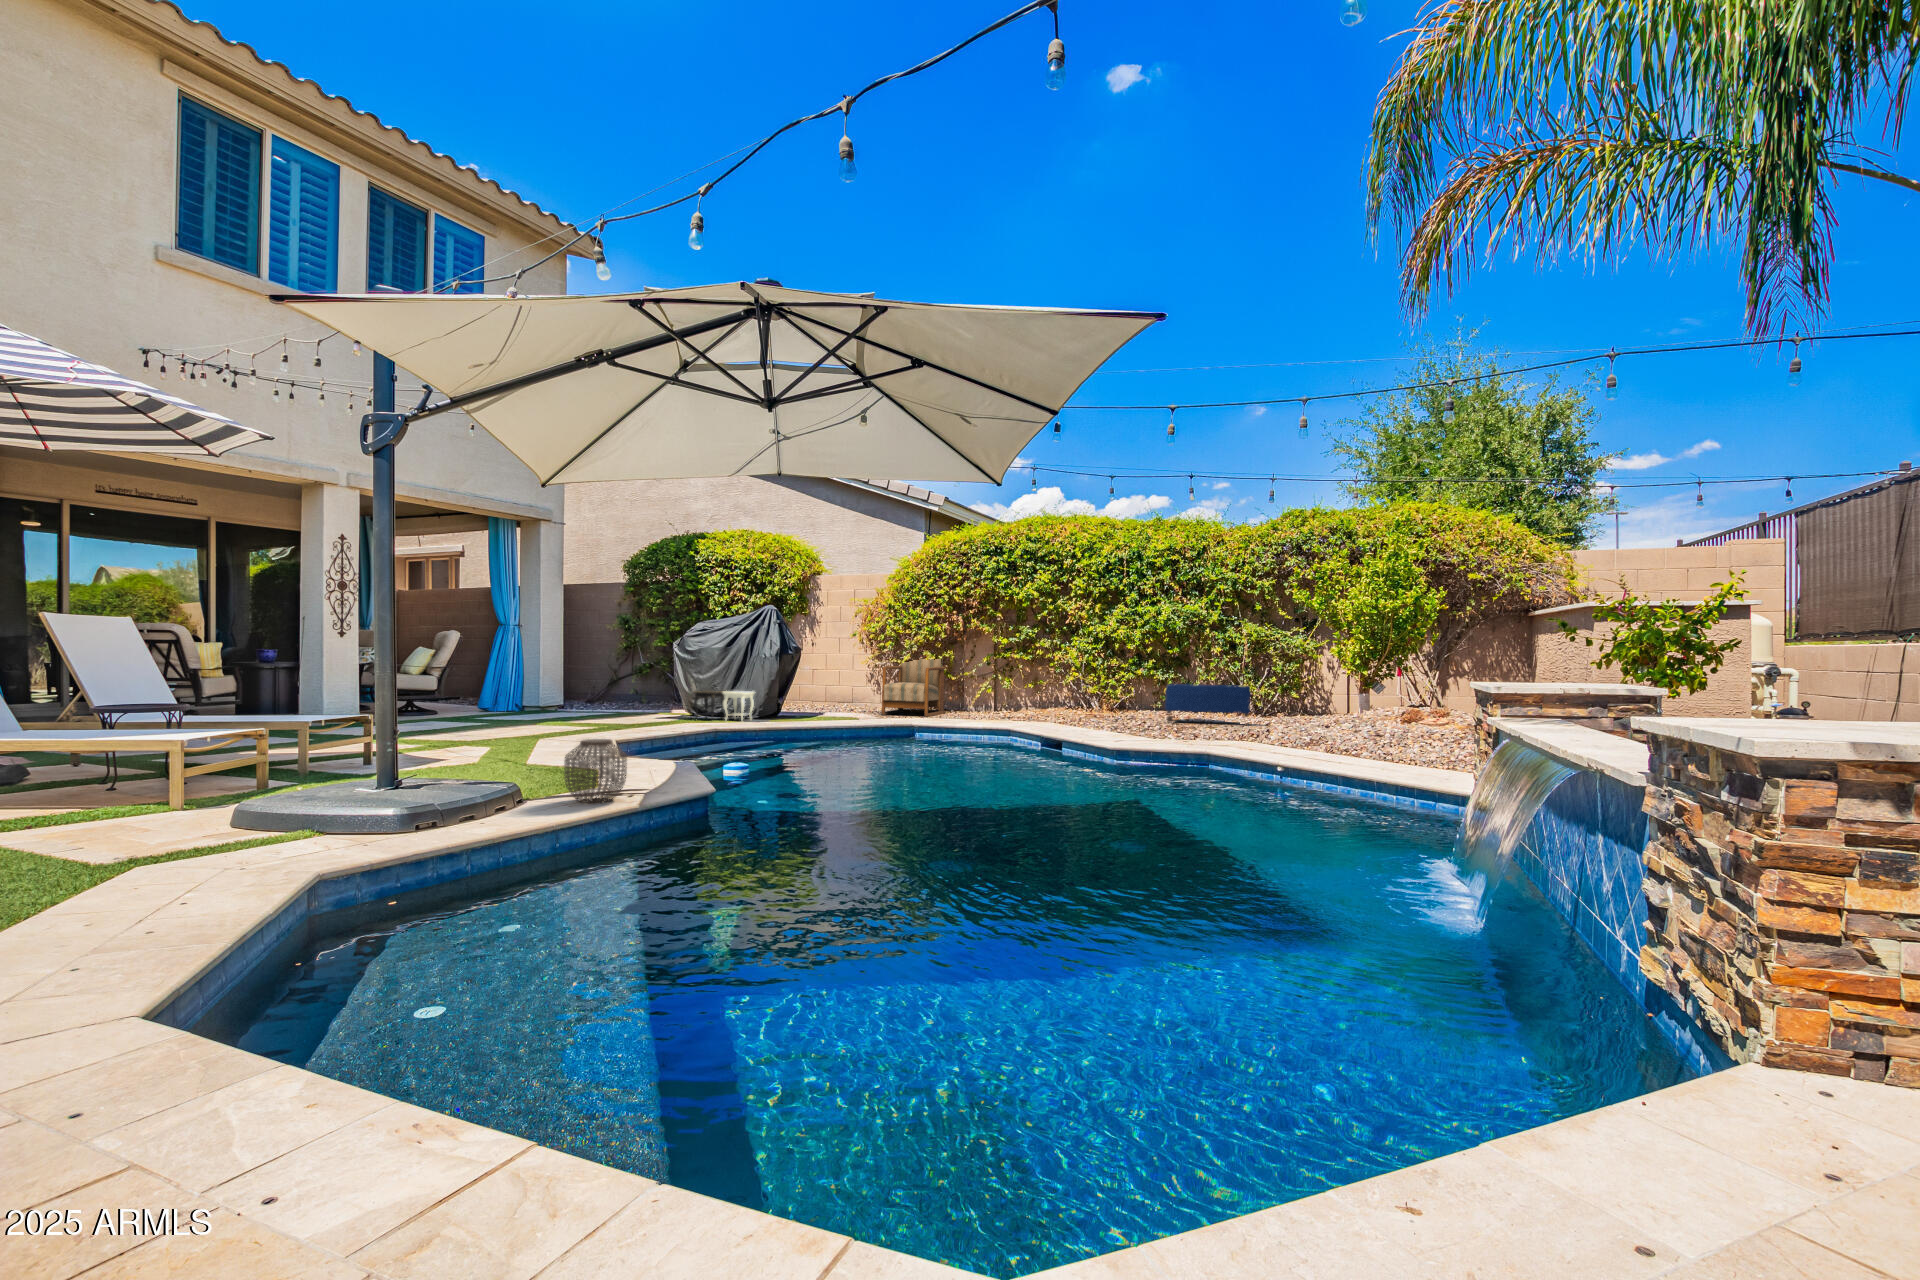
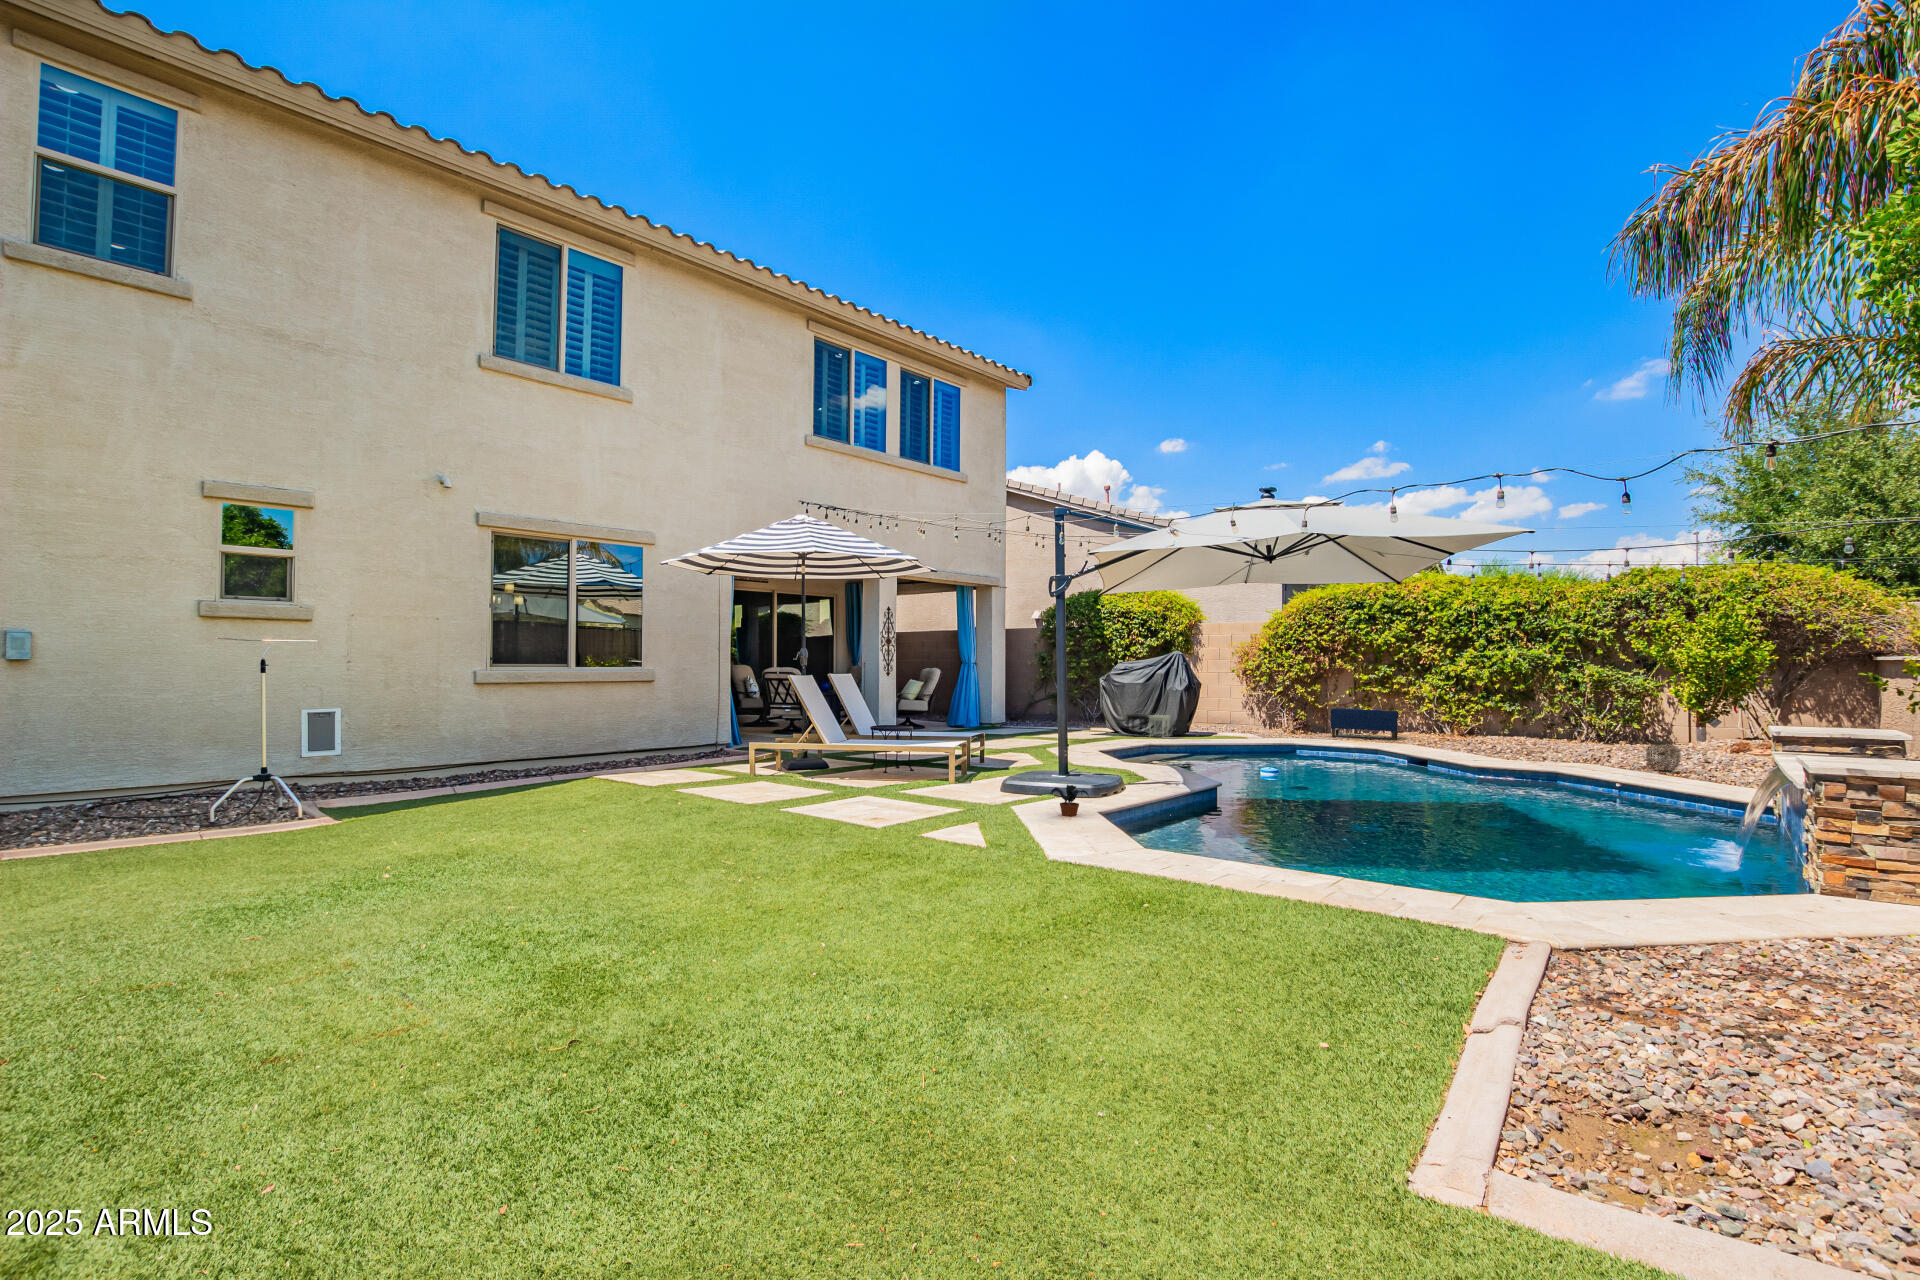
armchair: present [882,659,945,717] -> none [1262,684,1312,737]
bench: present [1165,684,1251,725] -> present [1330,708,1398,740]
woven basket: present [564,739,627,803] -> present [1646,741,1680,771]
potted plant: none [75,827,199,908] -> present [1050,785,1089,816]

